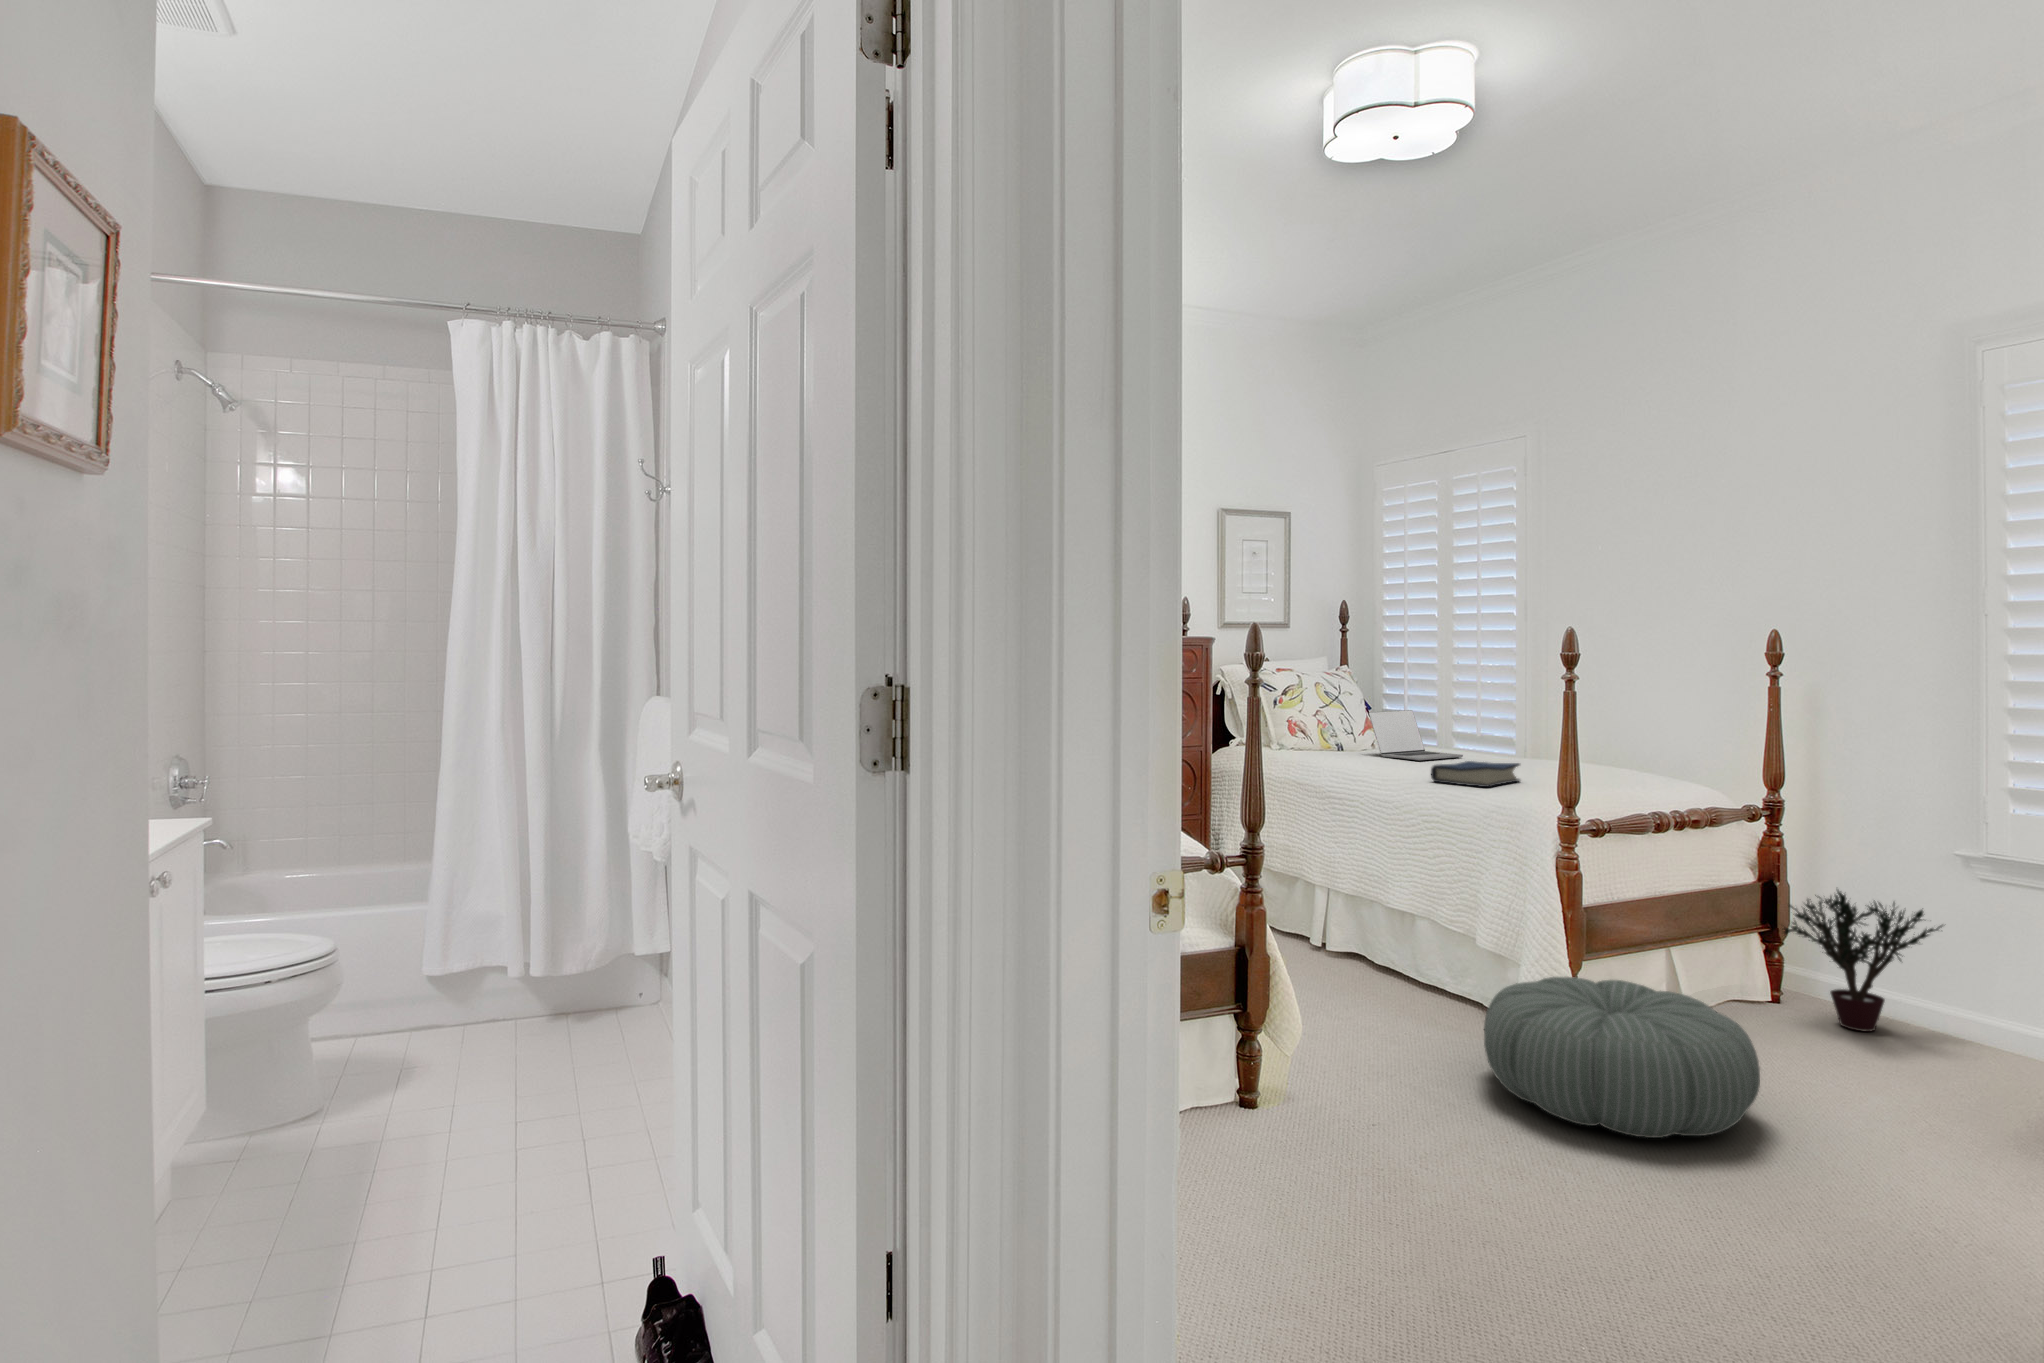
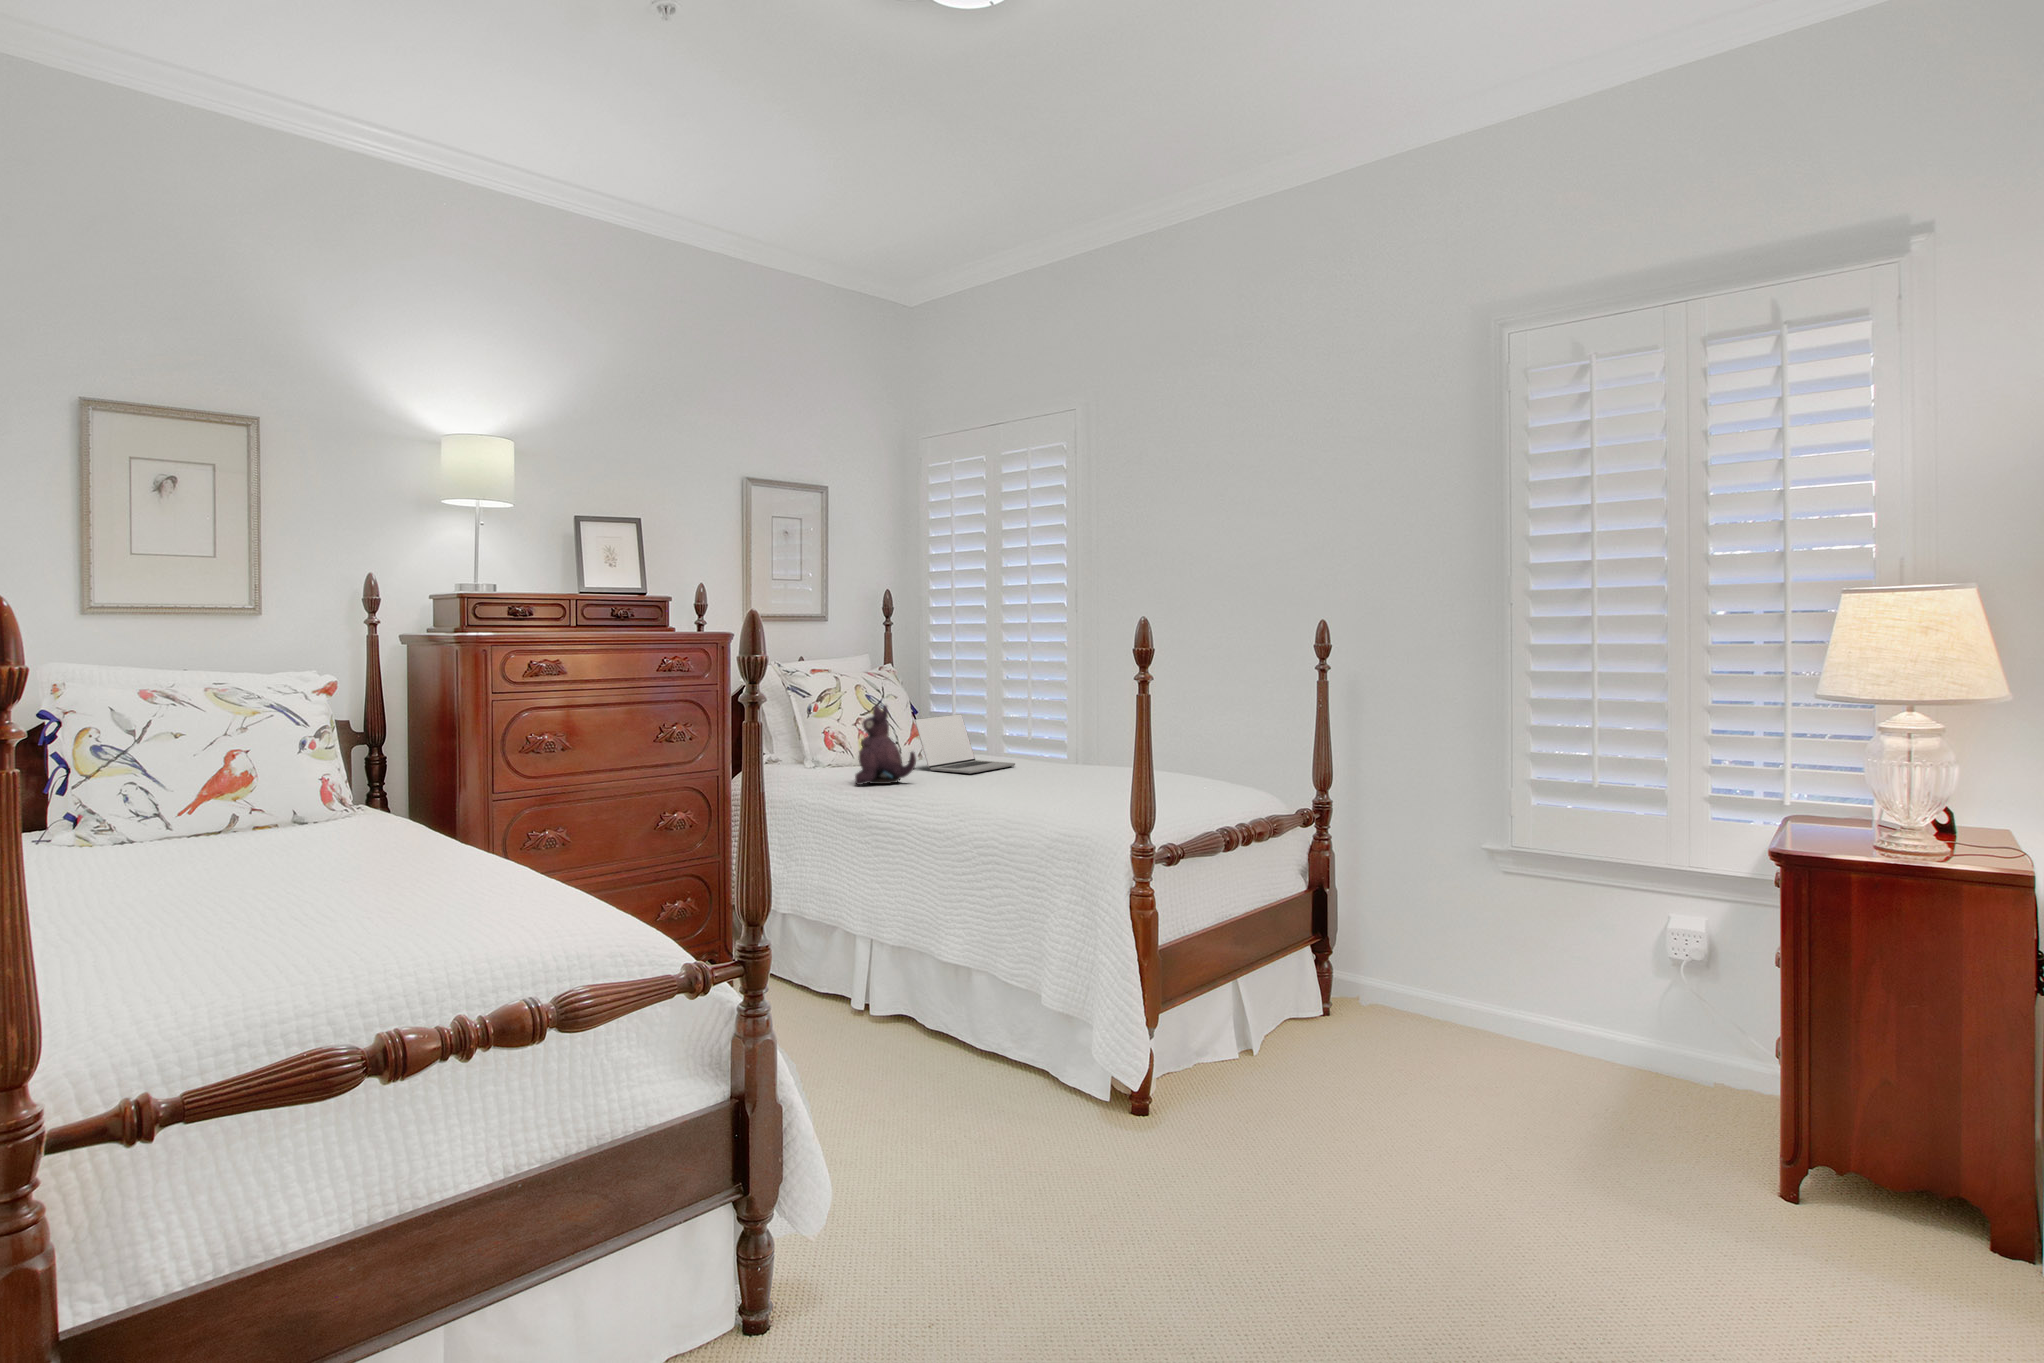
plush toy: none [1315,698,1370,764] -> present [855,705,916,785]
hardback book: present [1431,761,1520,787] -> none [986,775,1081,809]
potted plant: present [1783,890,1943,1032] -> none [1335,892,1485,1047]
pouf: present [1484,977,1760,1138] -> none [1058,1045,1364,1270]

